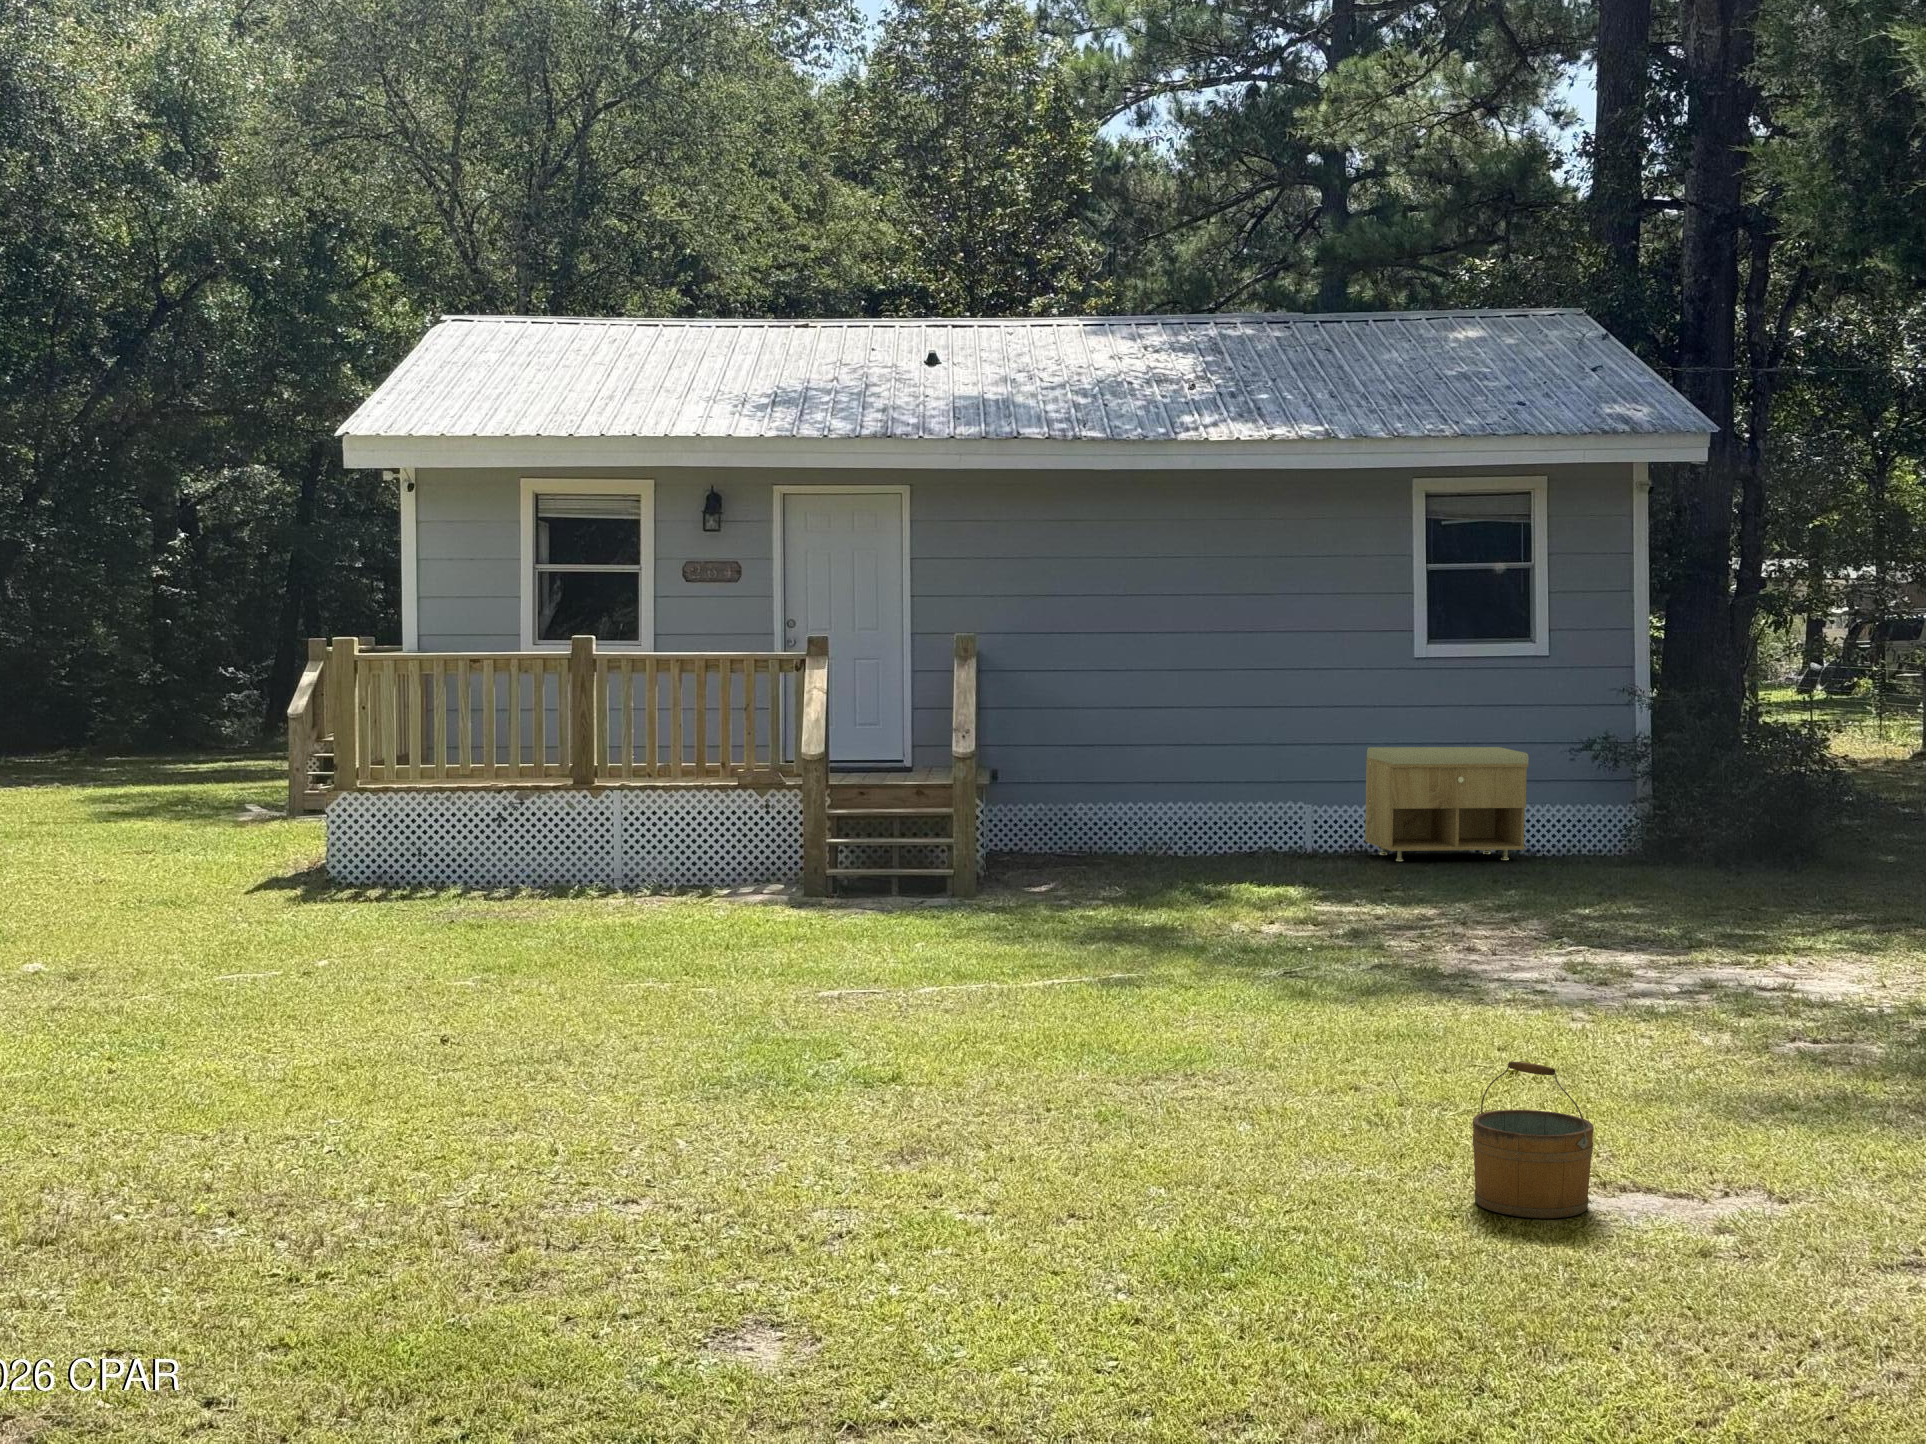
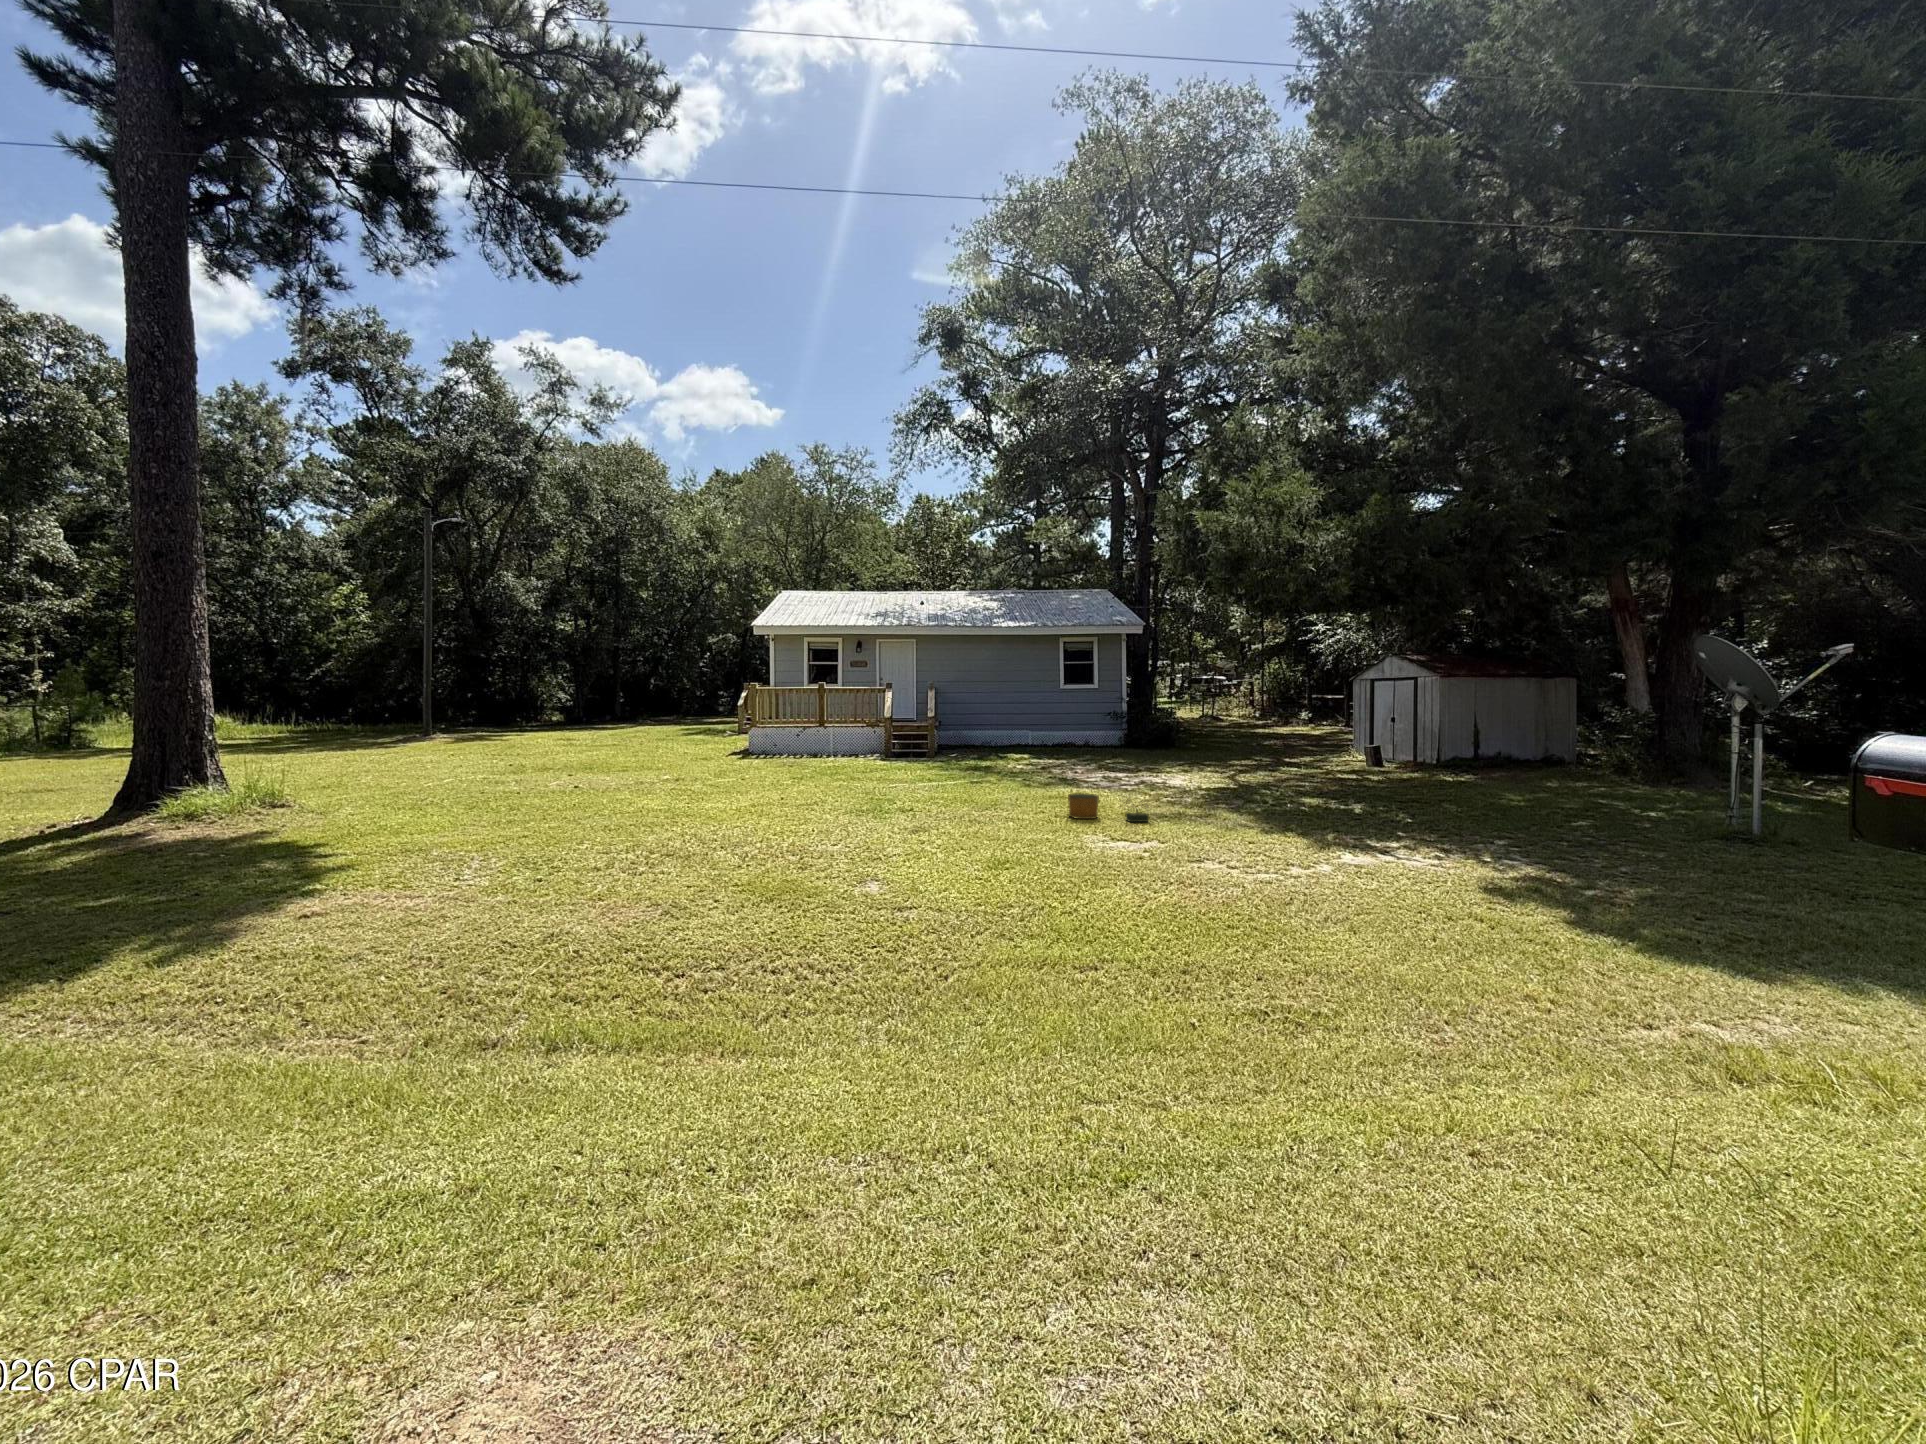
storage bench: present [1365,747,1529,861] -> none [1046,715,1092,747]
decorative plant: none [1675,1121,1807,1237] -> present [1120,799,1149,822]

